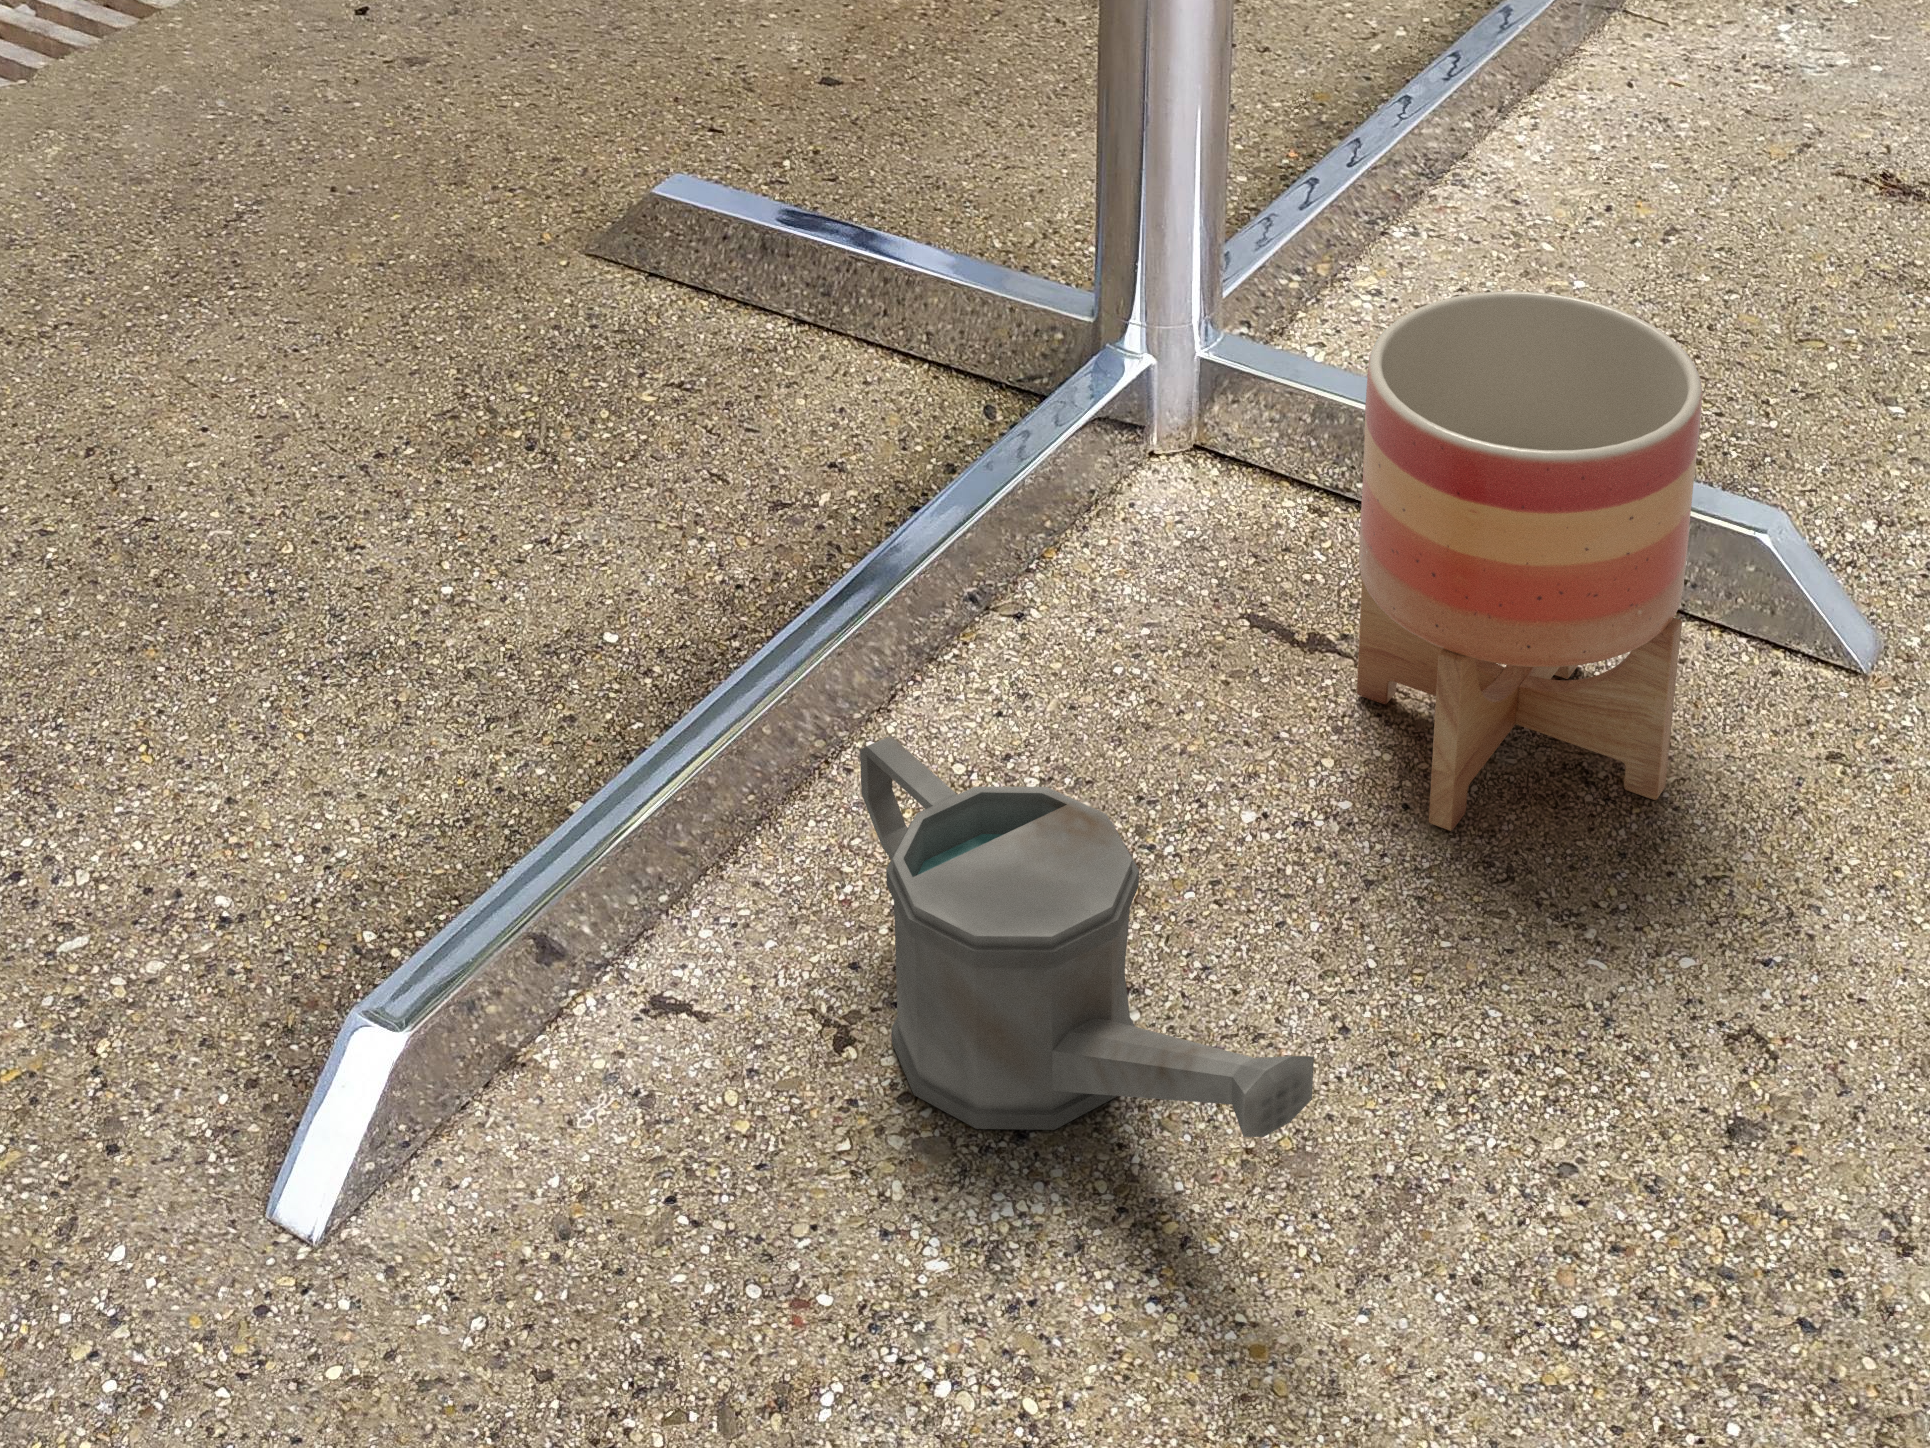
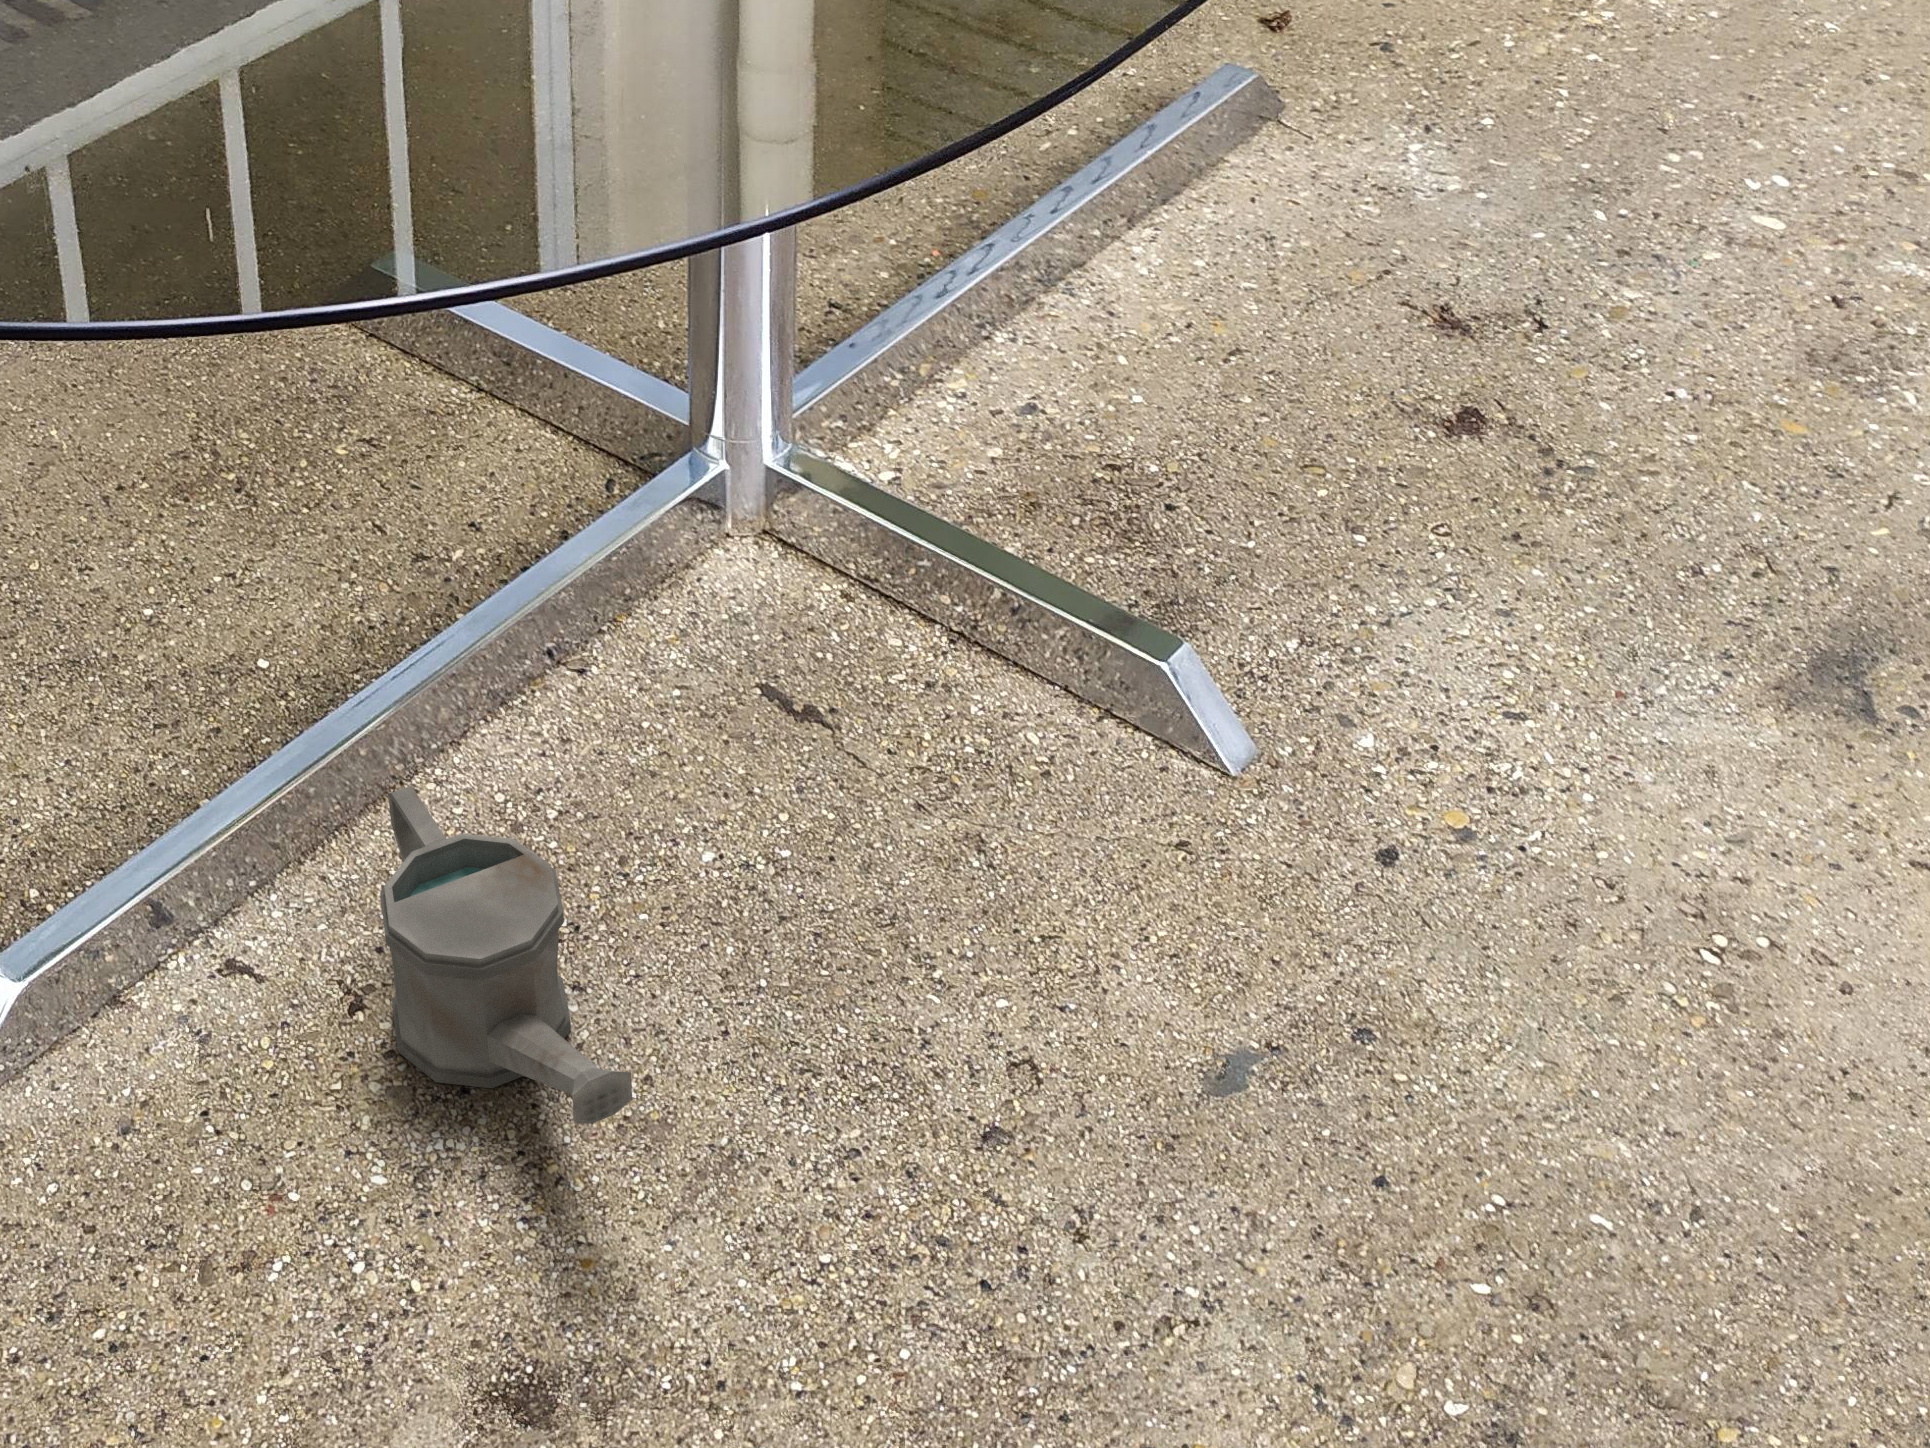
planter: present [1357,291,1702,831] -> none [810,467,1069,881]

